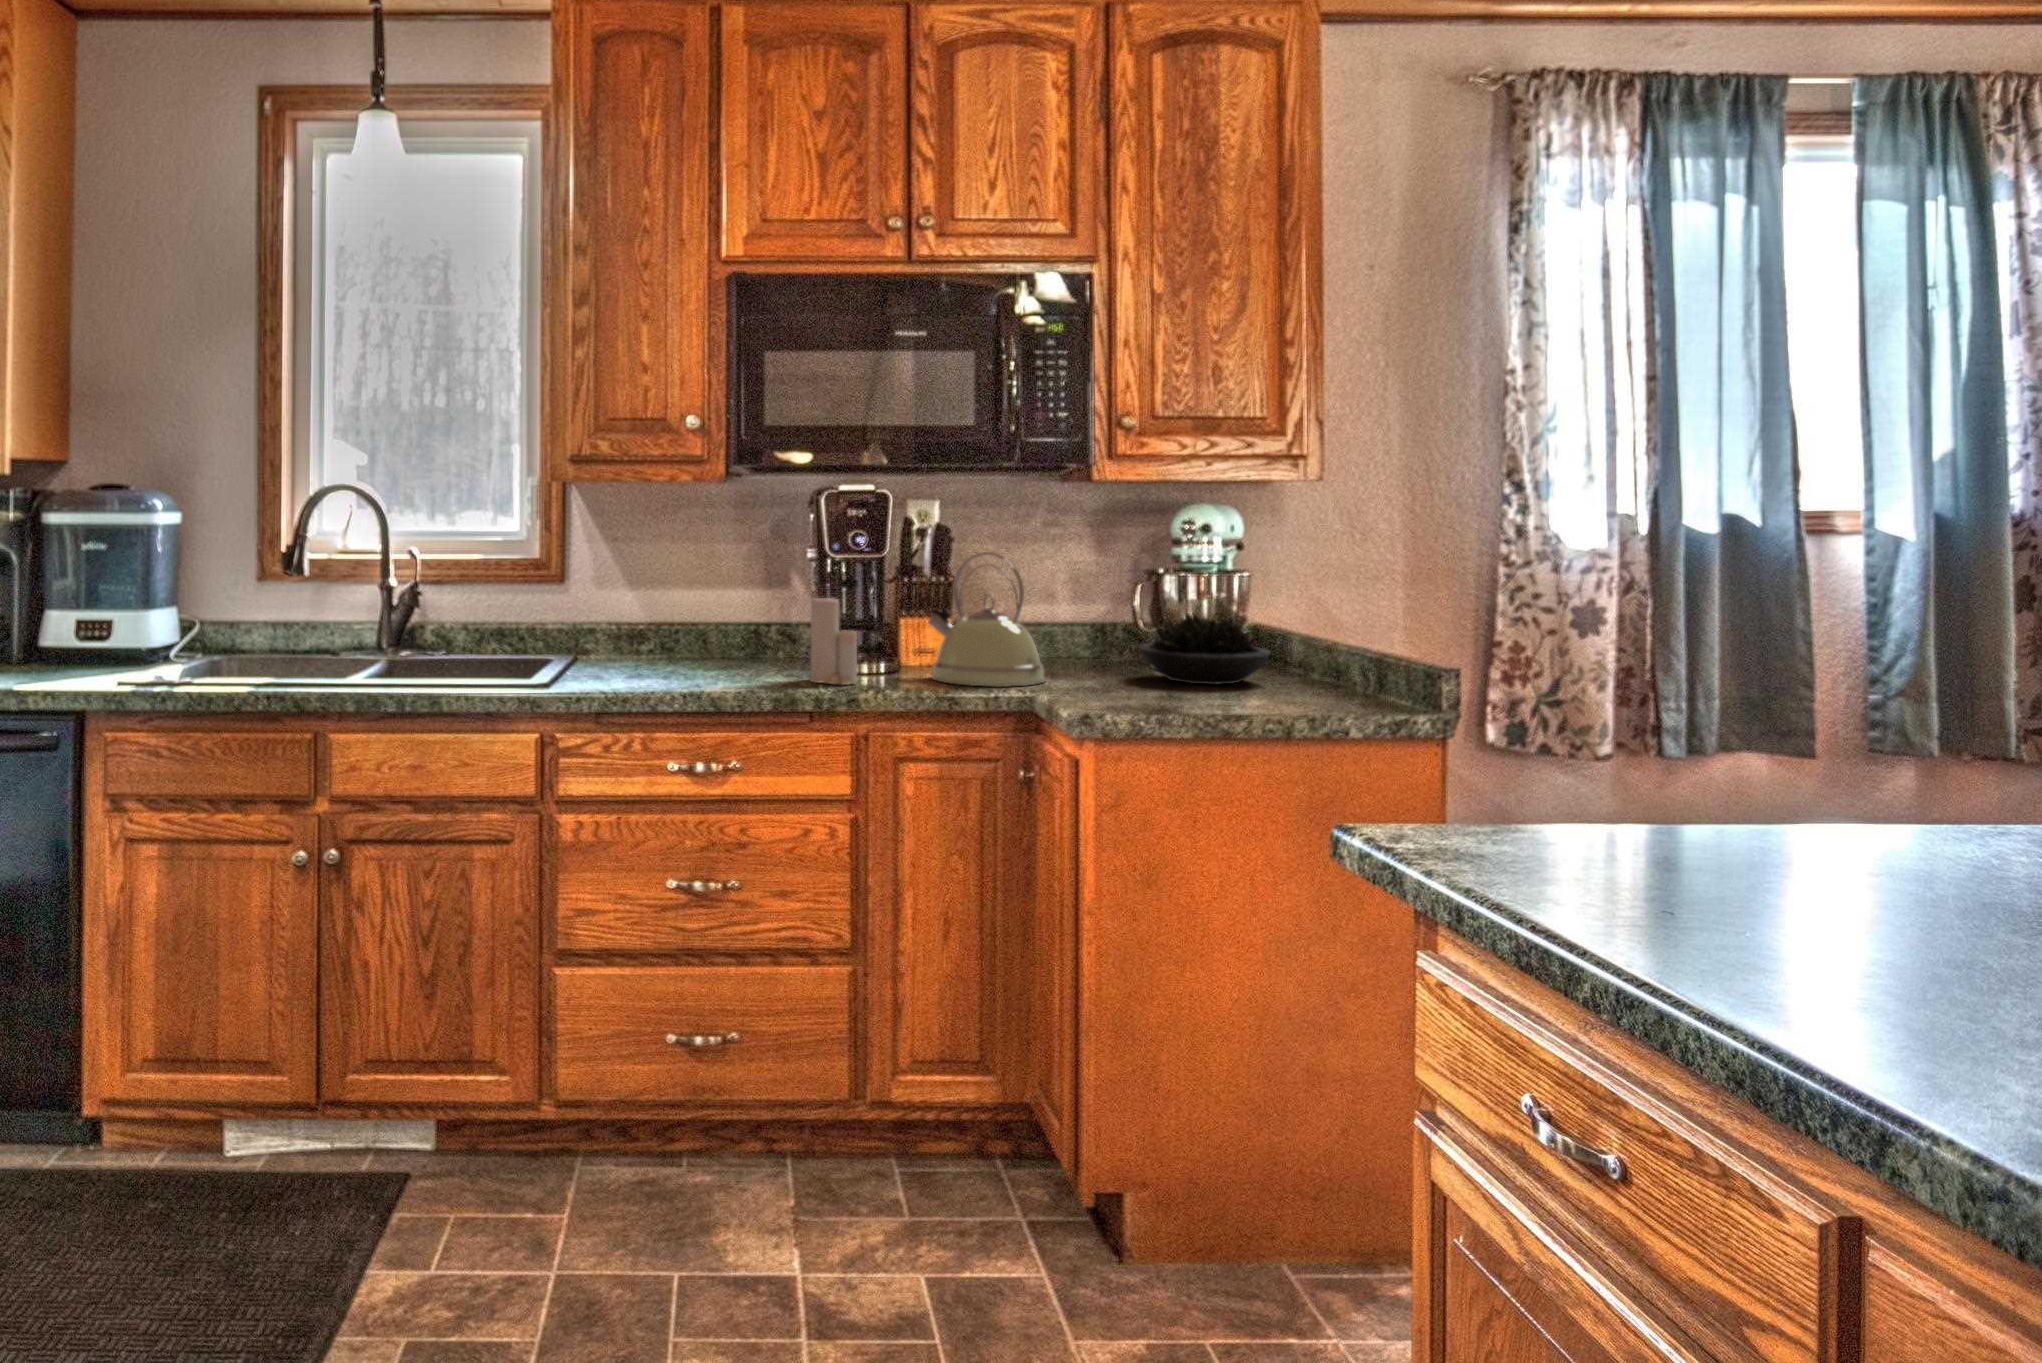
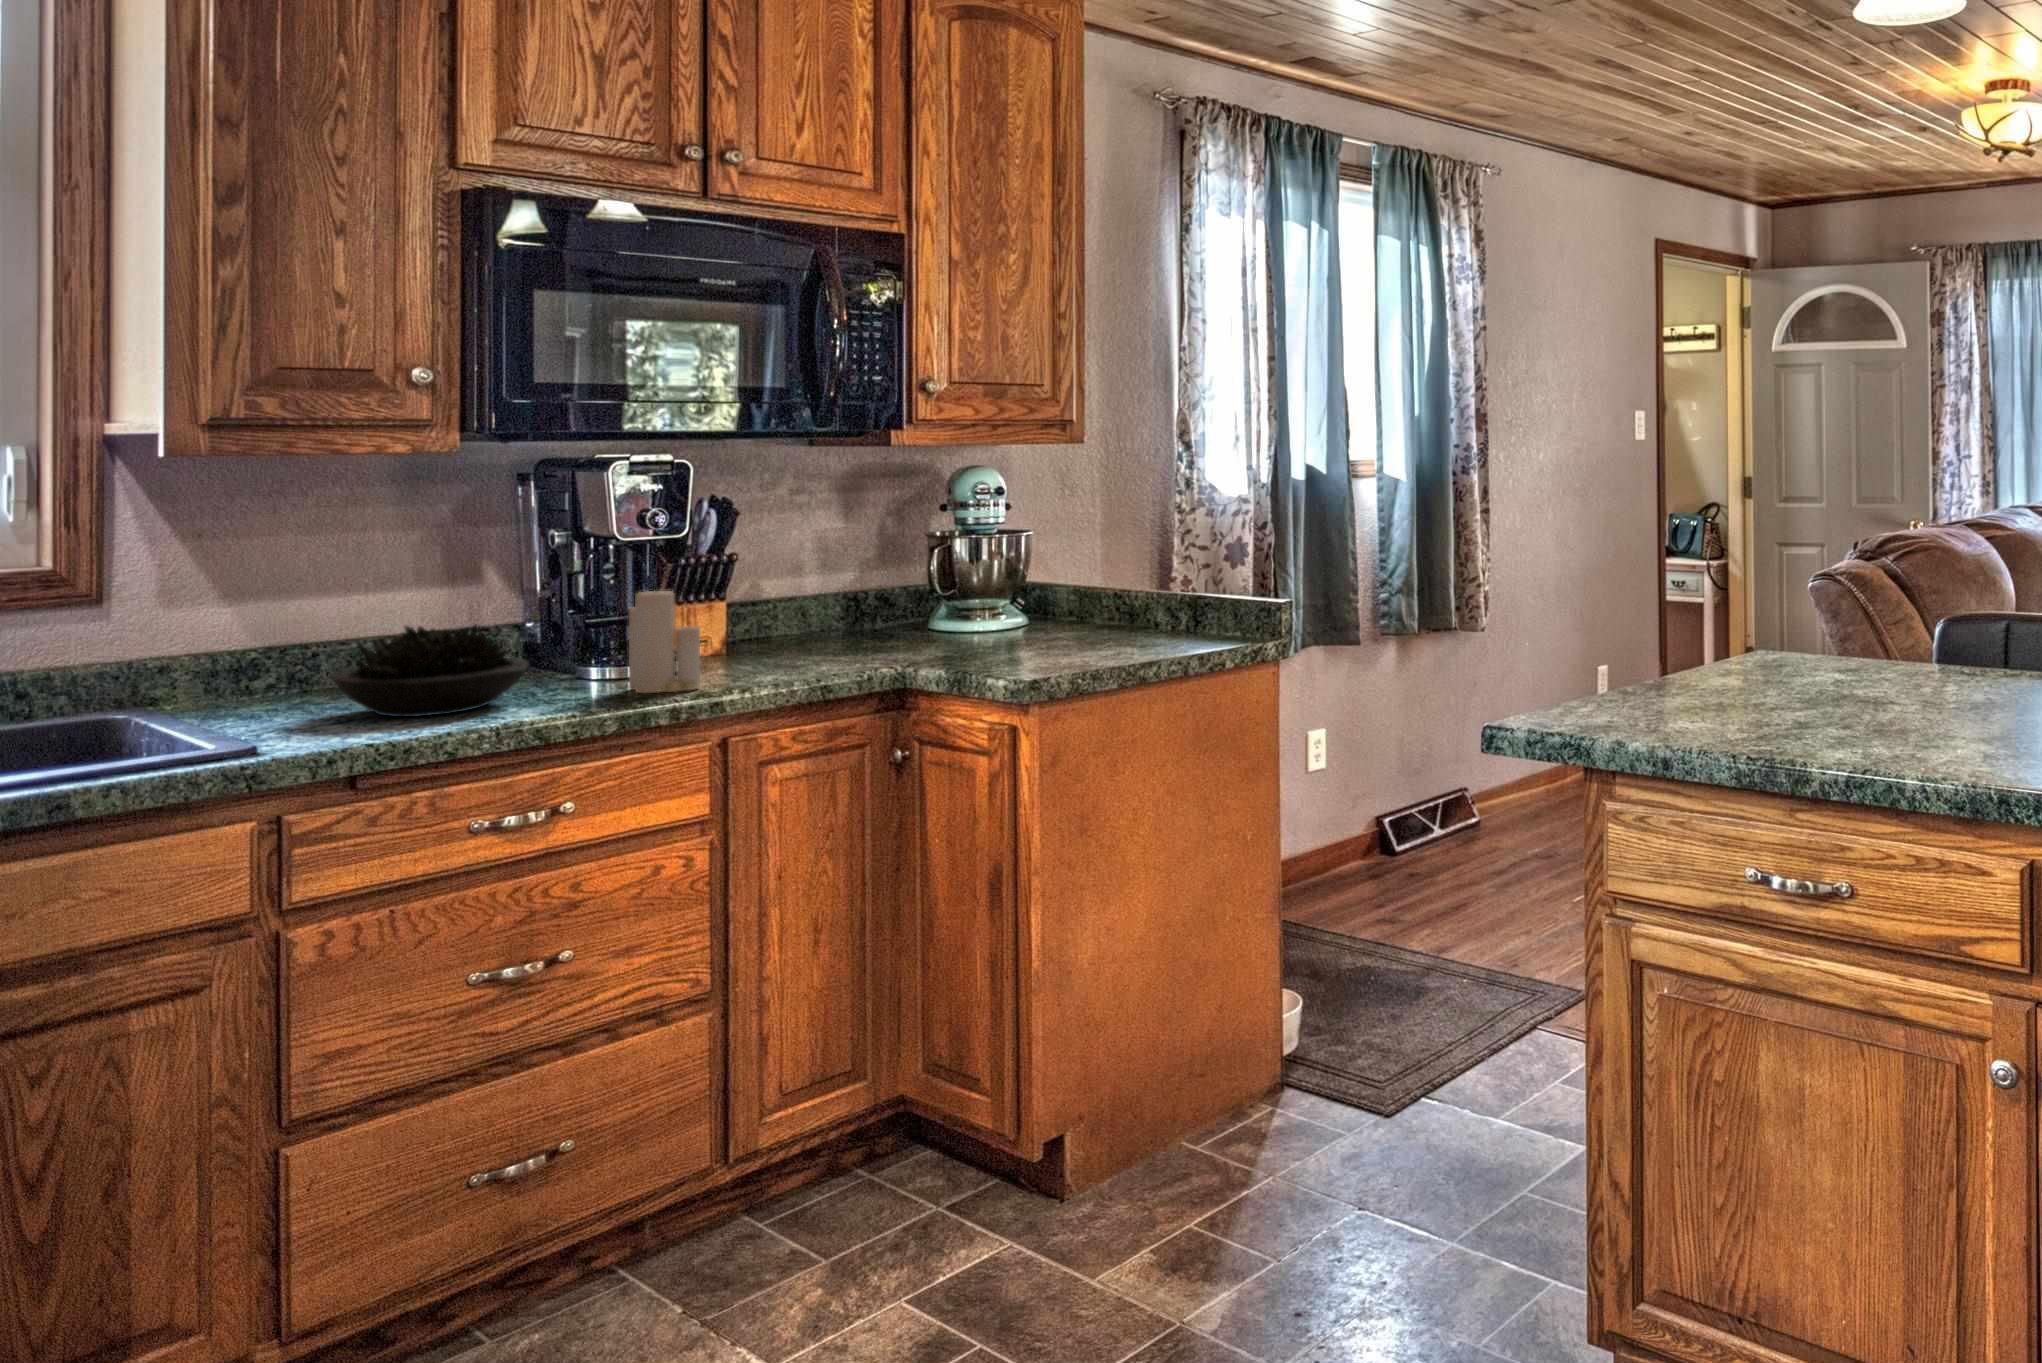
kettle: present [927,552,1045,687] -> none [744,525,895,673]
succulent plant: present [1138,613,1271,684] -> present [331,625,529,717]

